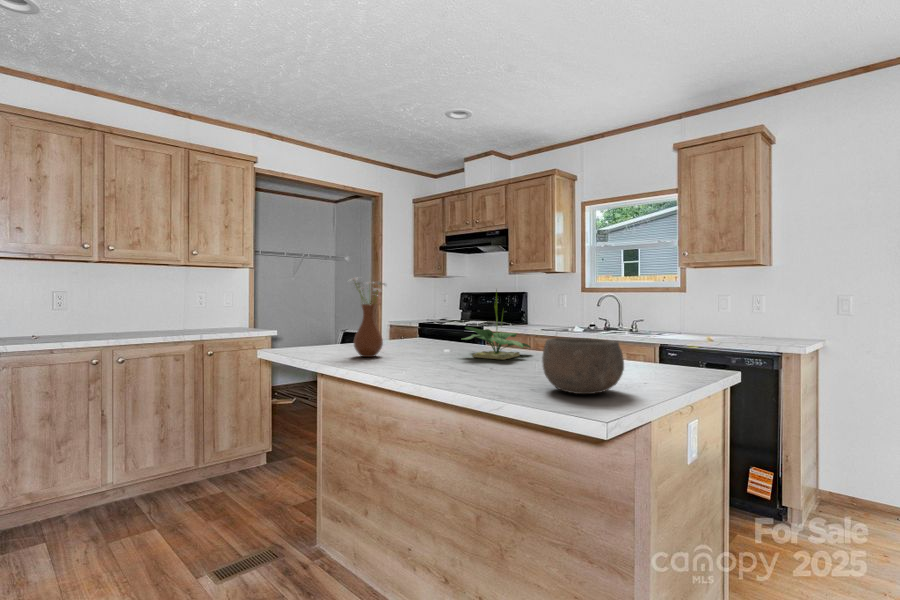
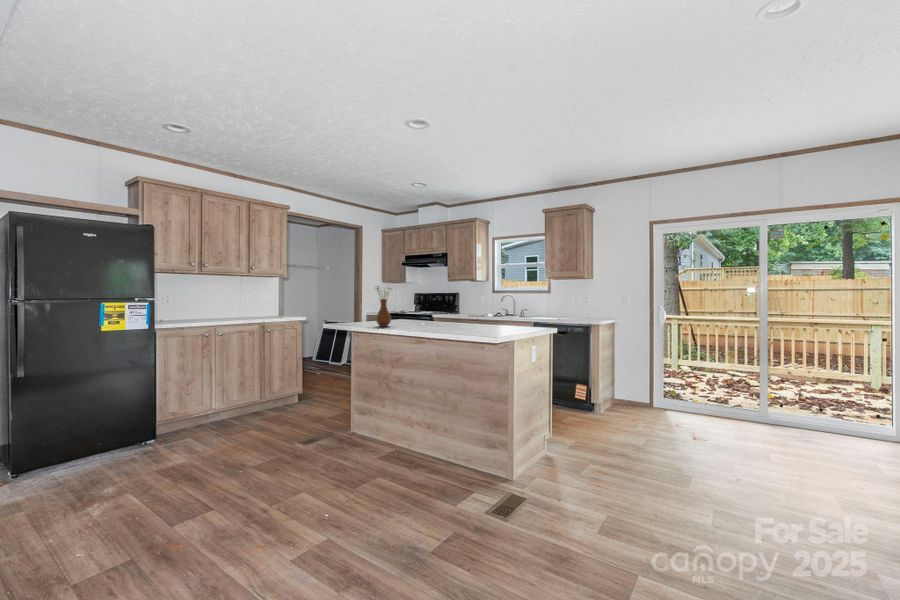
potted plant: present [464,290,530,360] -> none [431,291,466,326]
bowl: present [542,338,624,394] -> none [474,312,507,334]

